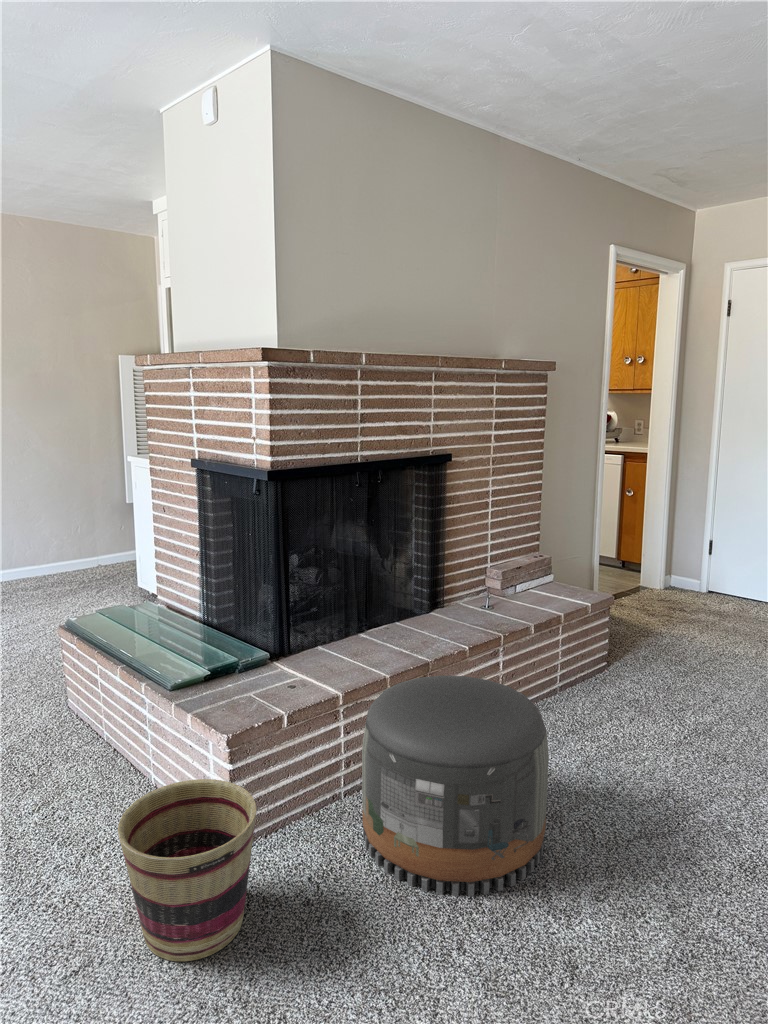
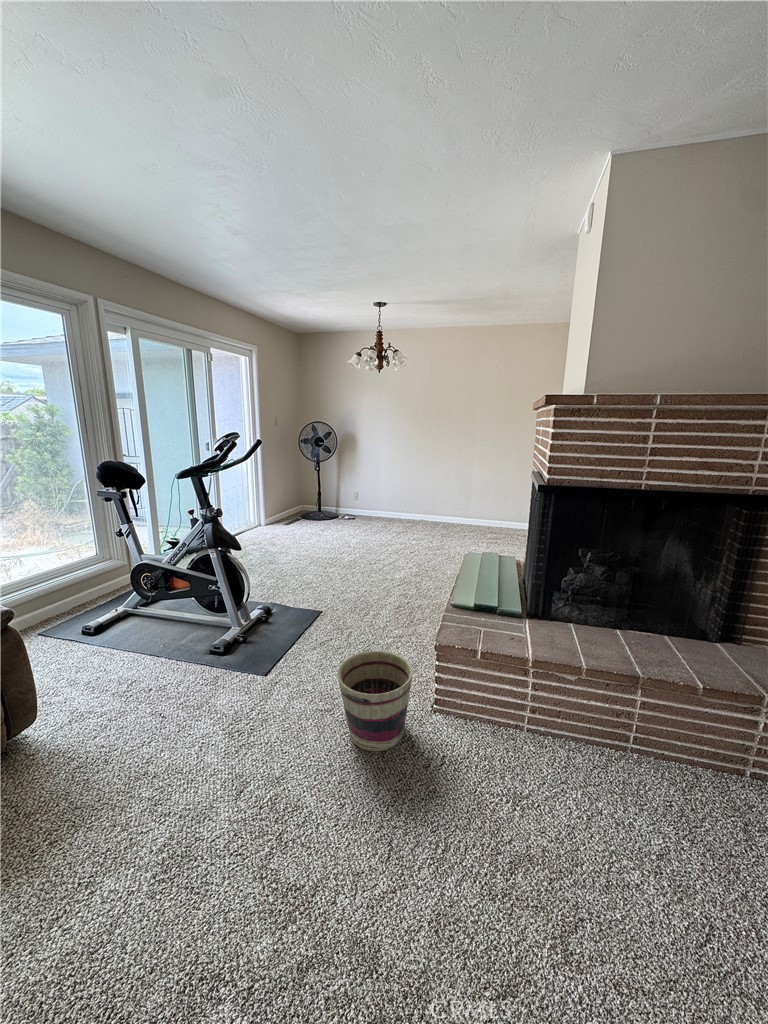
pouf: present [362,676,549,896] -> none [486,670,671,904]

